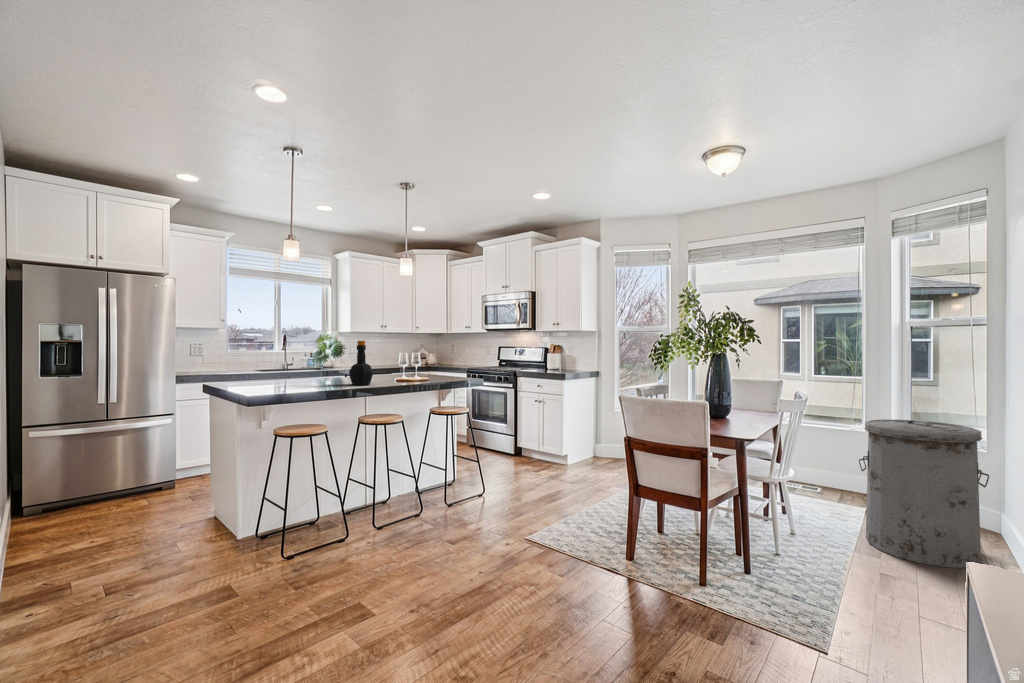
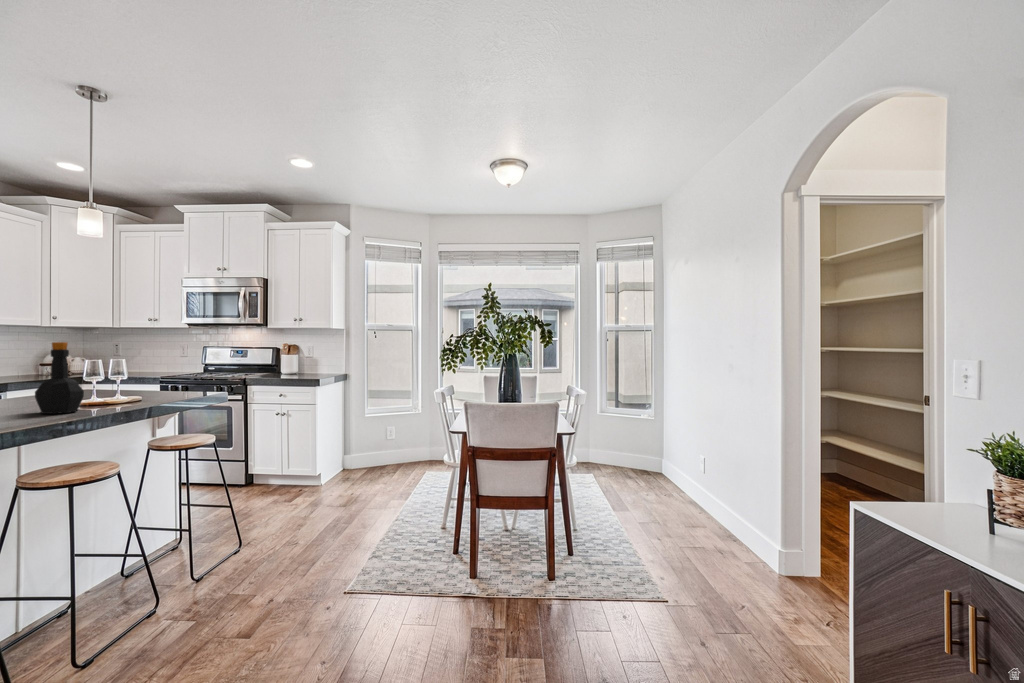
trash can: present [859,419,989,568] -> none [616,405,695,517]

